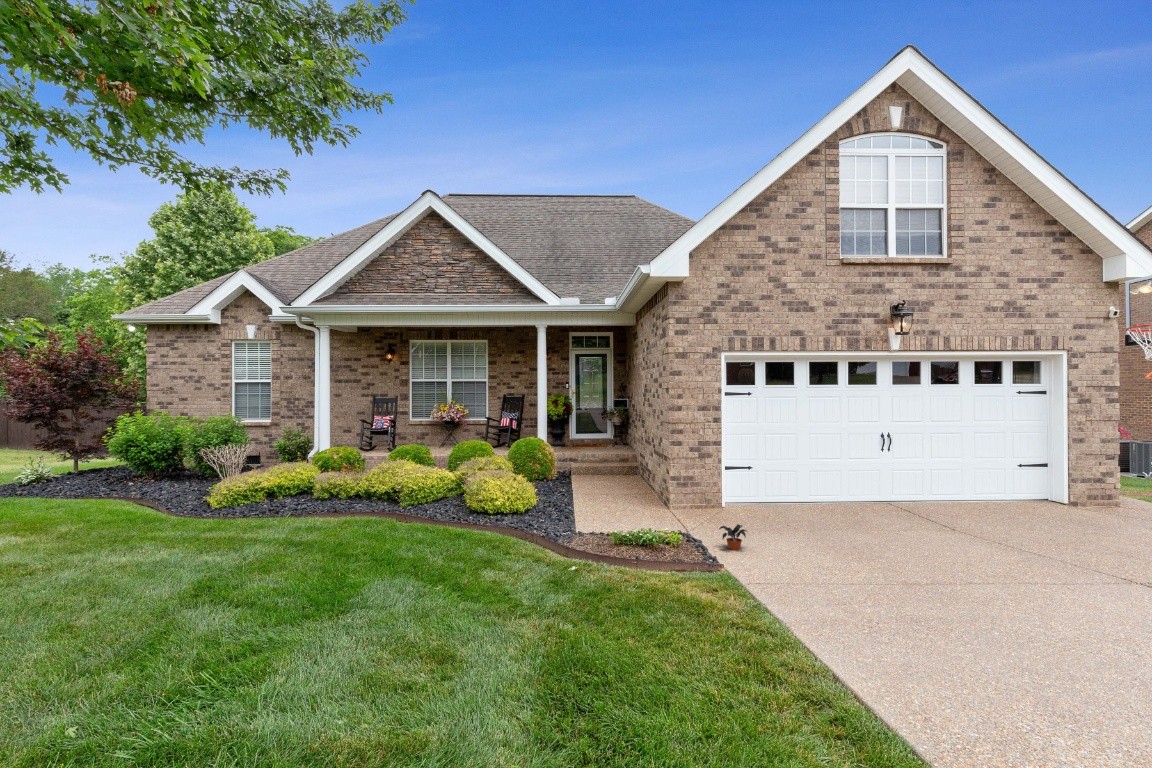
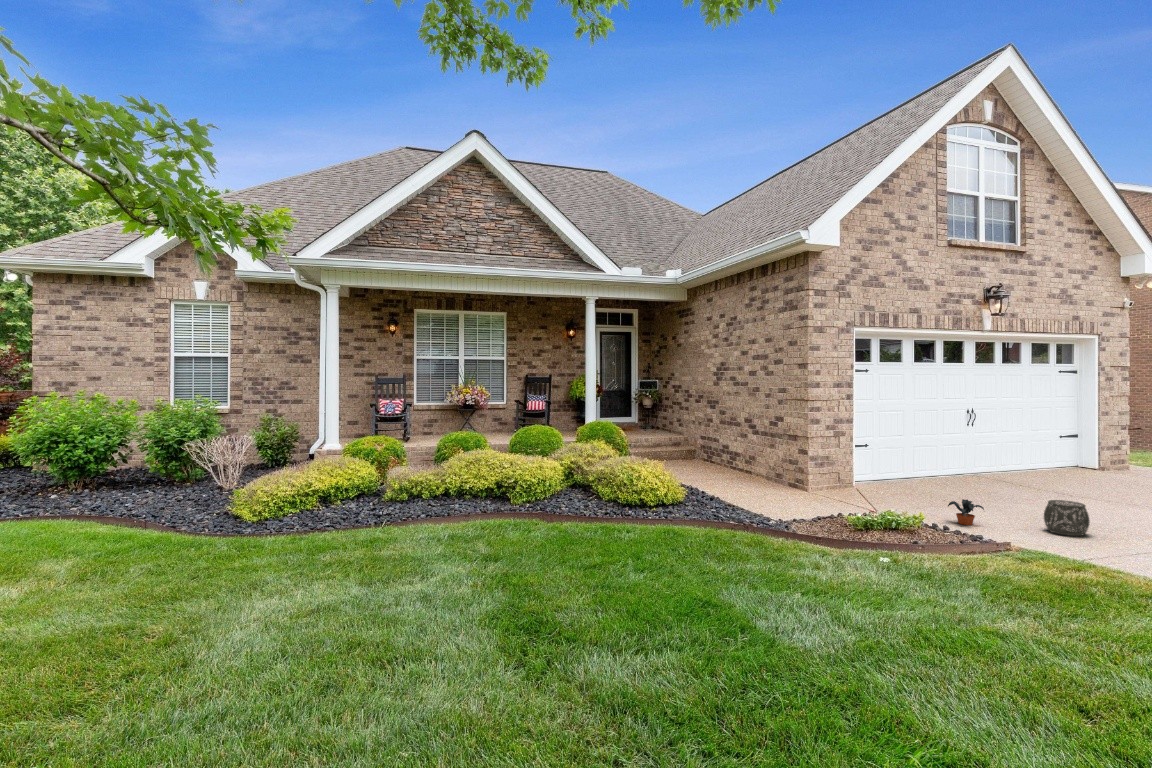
woven basket: none [791,530,829,568] -> present [1044,500,1090,536]

